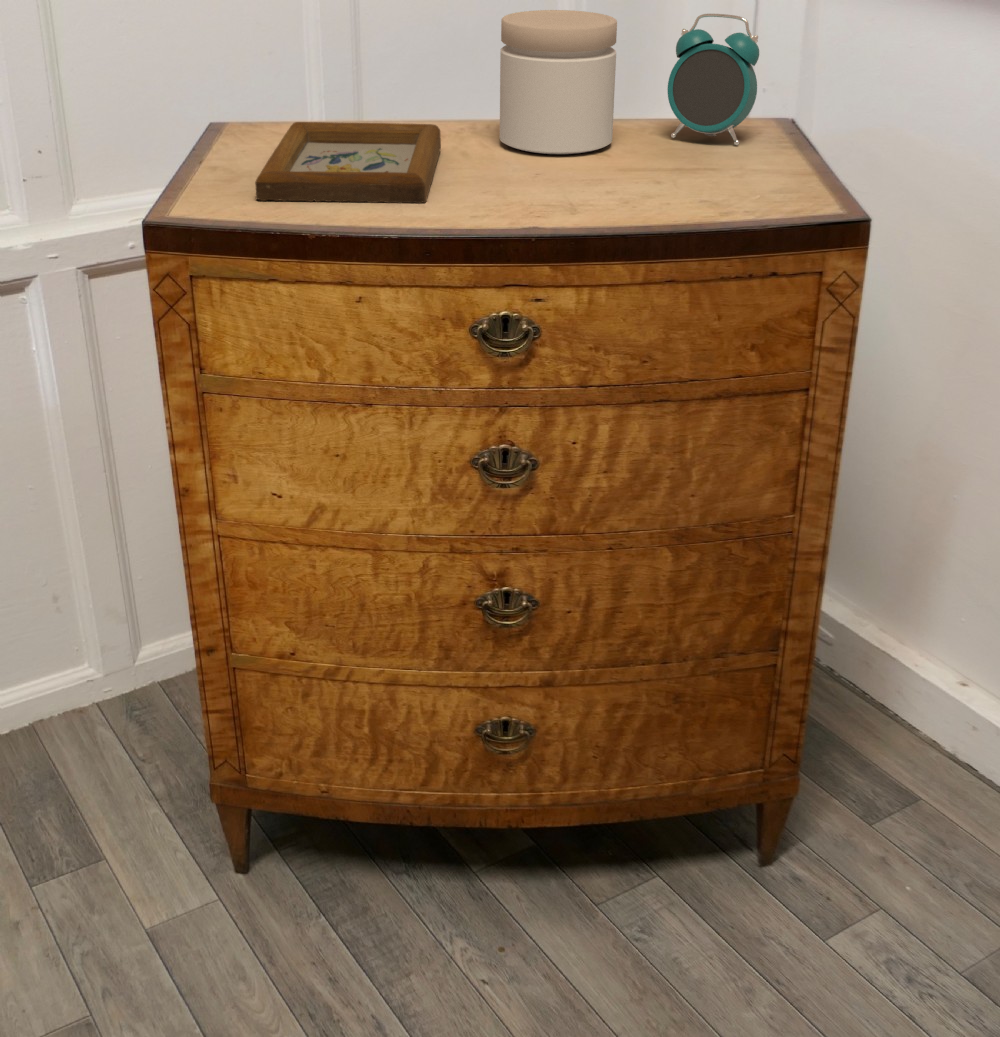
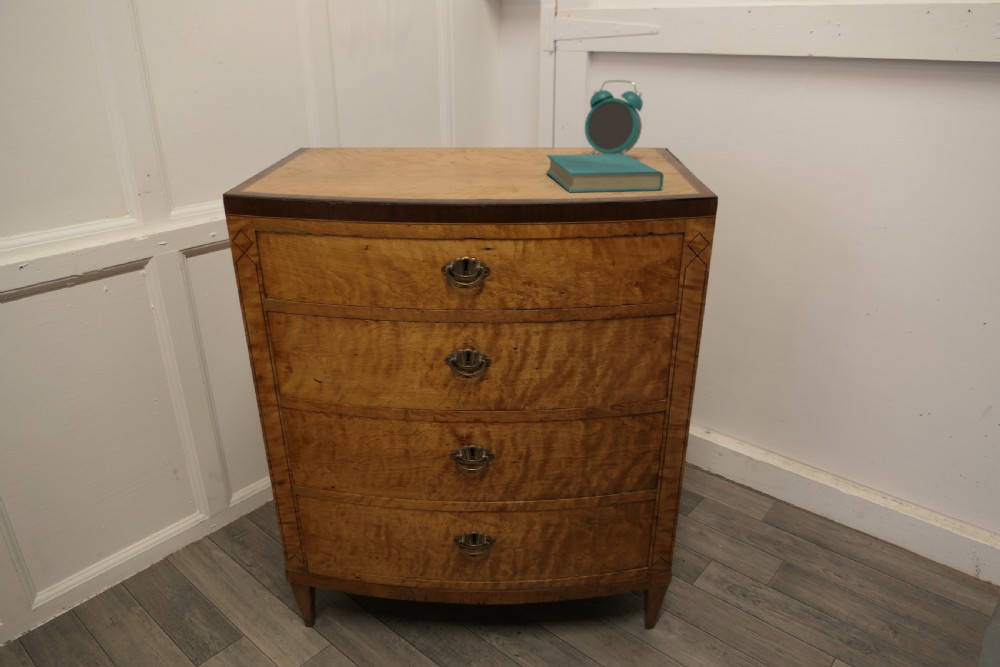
jar: present [500,10,617,154] -> none [478,79,551,165]
picture frame: present [255,122,441,204] -> none [303,145,439,187]
book: none [614,142,793,215] -> present [546,154,664,193]

